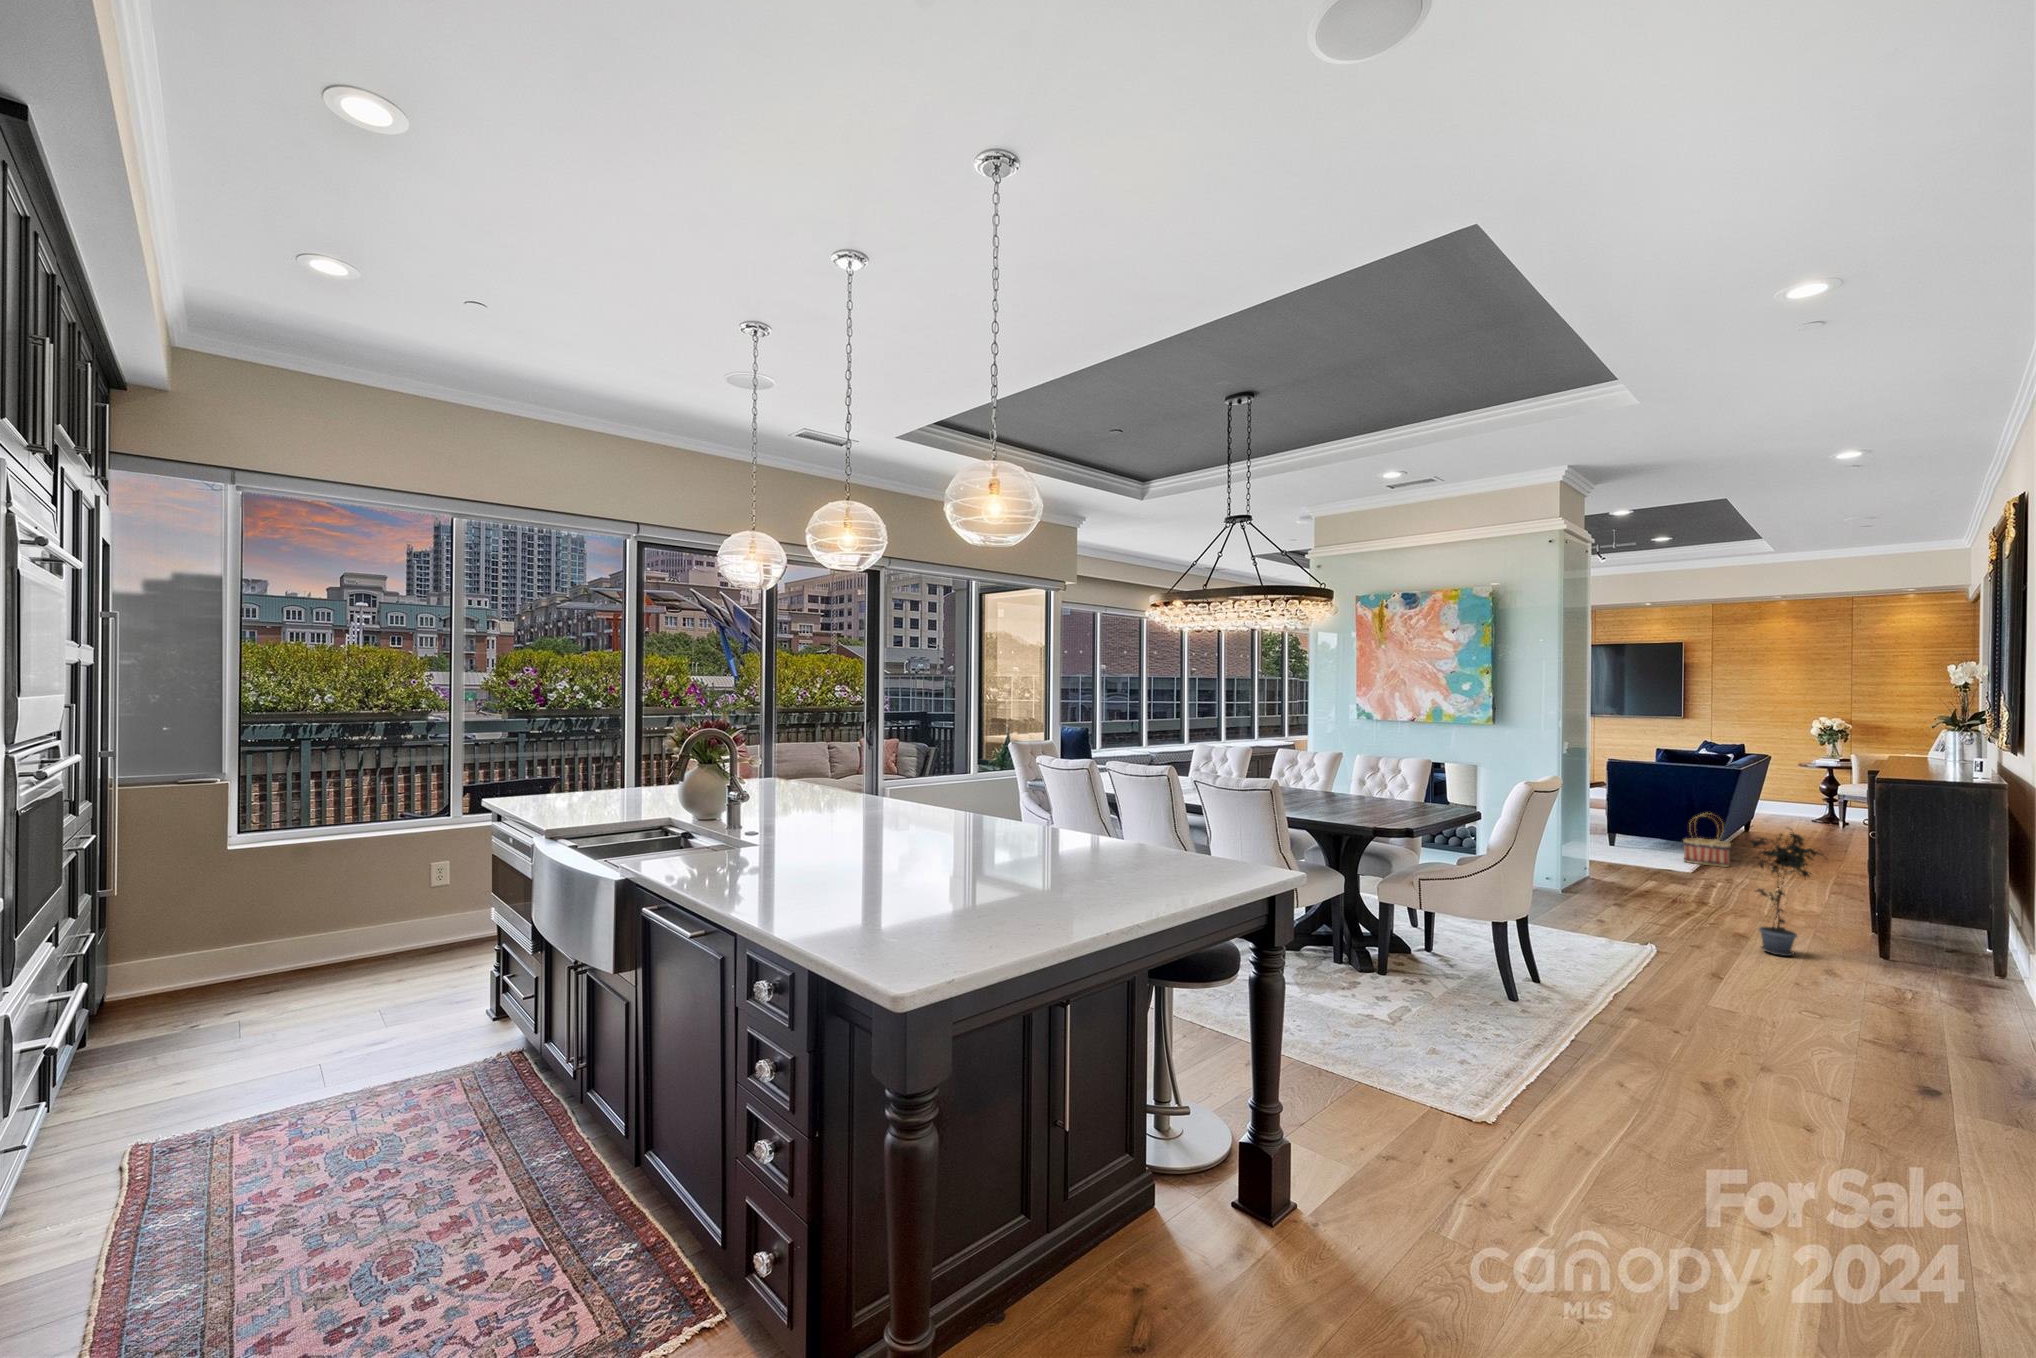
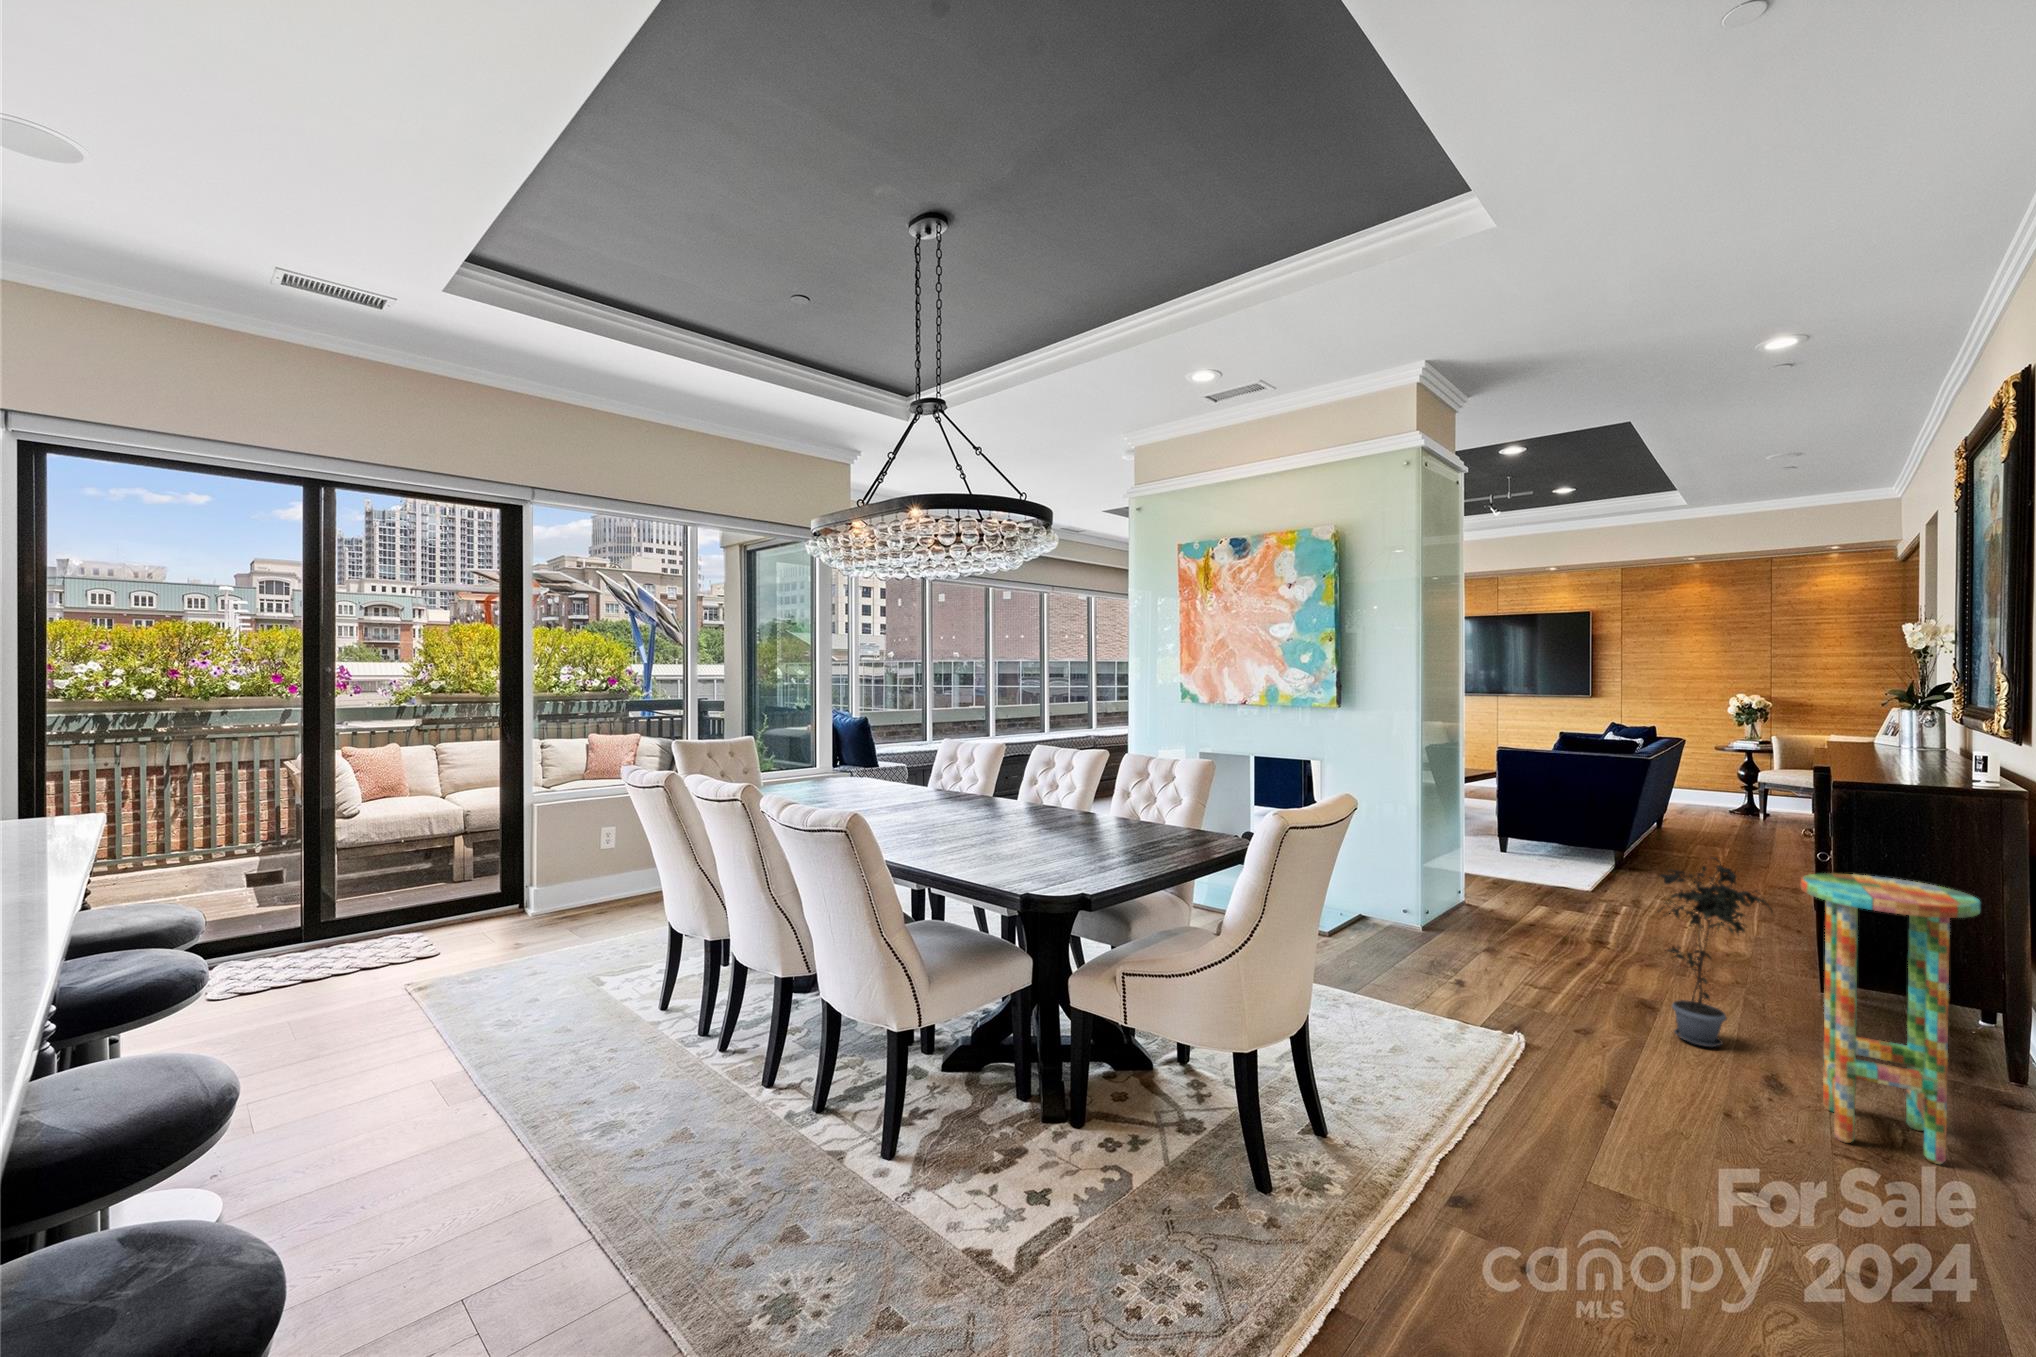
basket: present [1683,815,1731,867] -> none [1581,814,1638,882]
side table: none [1844,832,1956,1007] -> present [1801,873,1980,1164]

